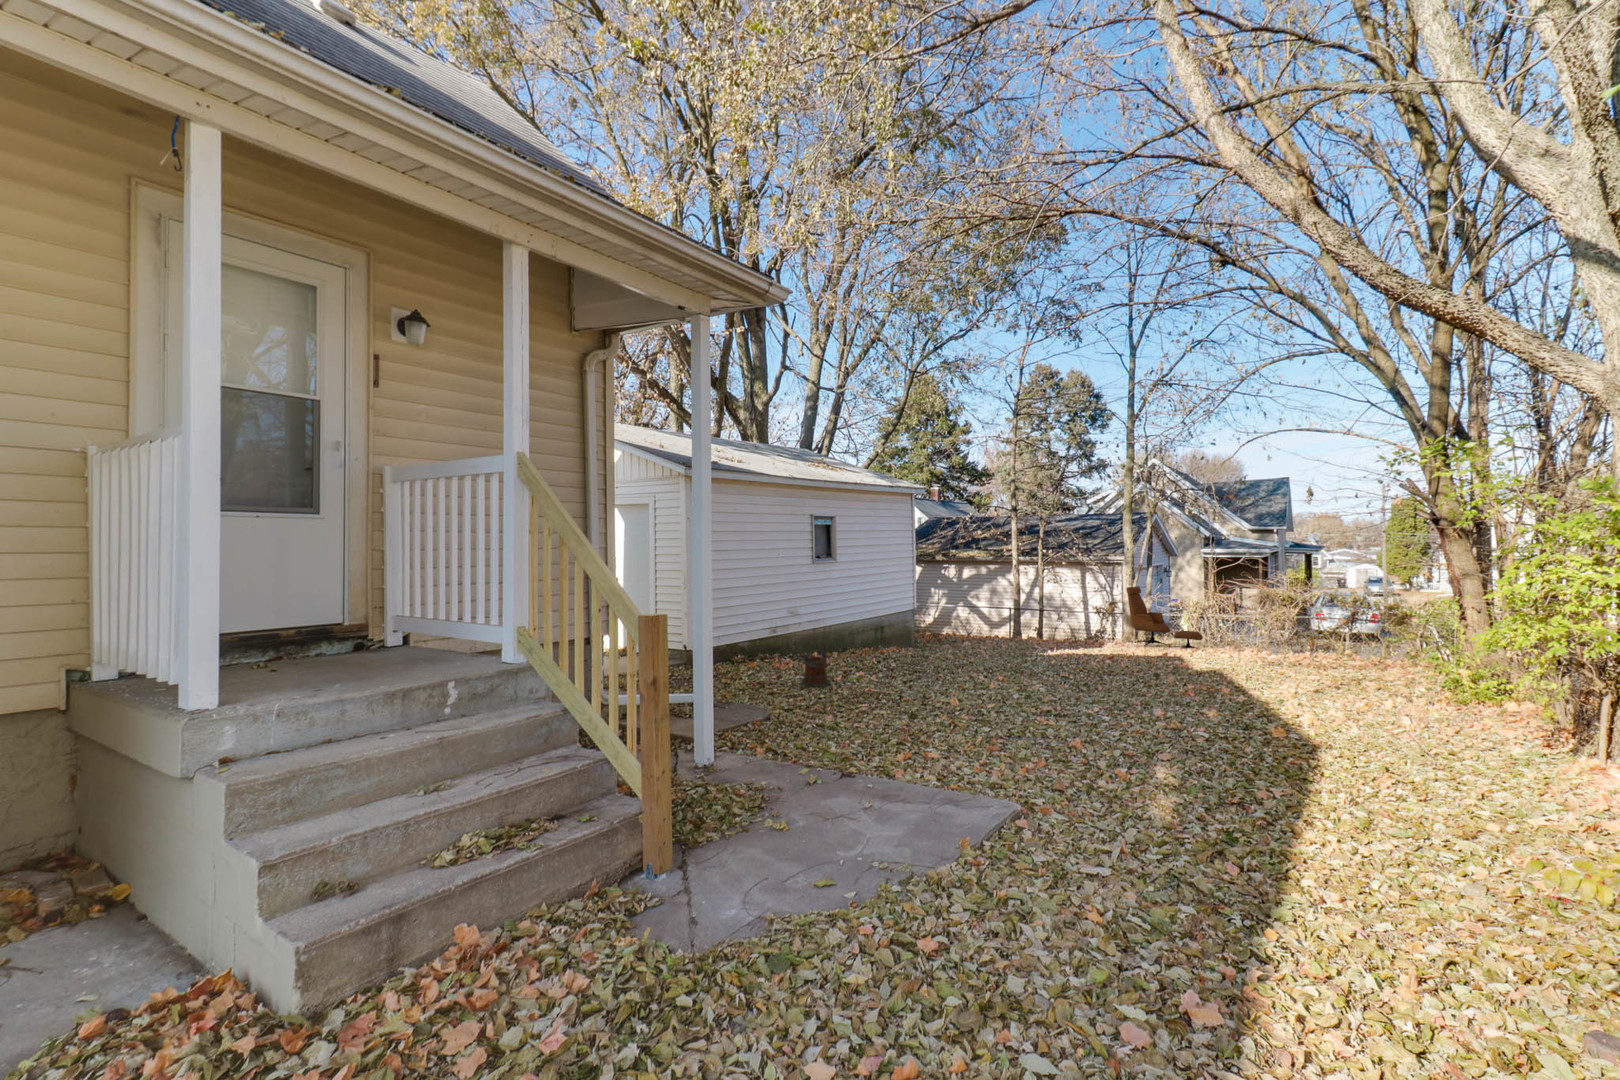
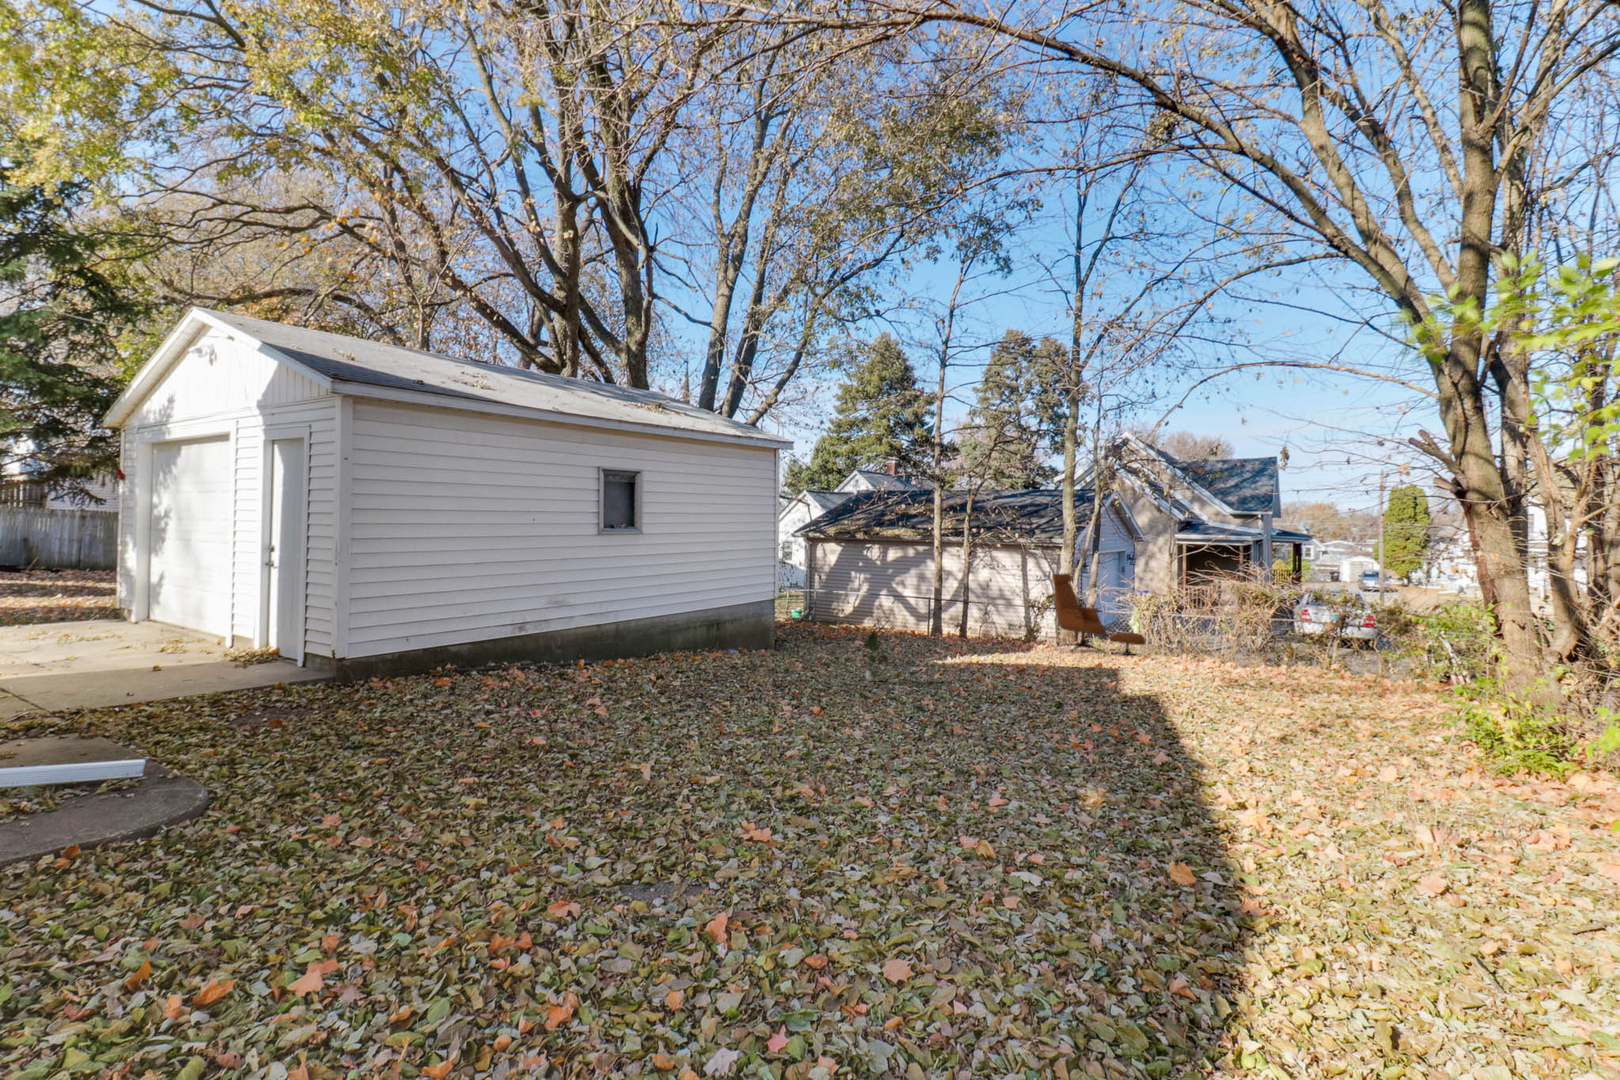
potted plant: none [1006,631,1034,667] -> present [857,631,889,681]
bucket: present [800,653,831,687] -> none [504,657,555,711]

